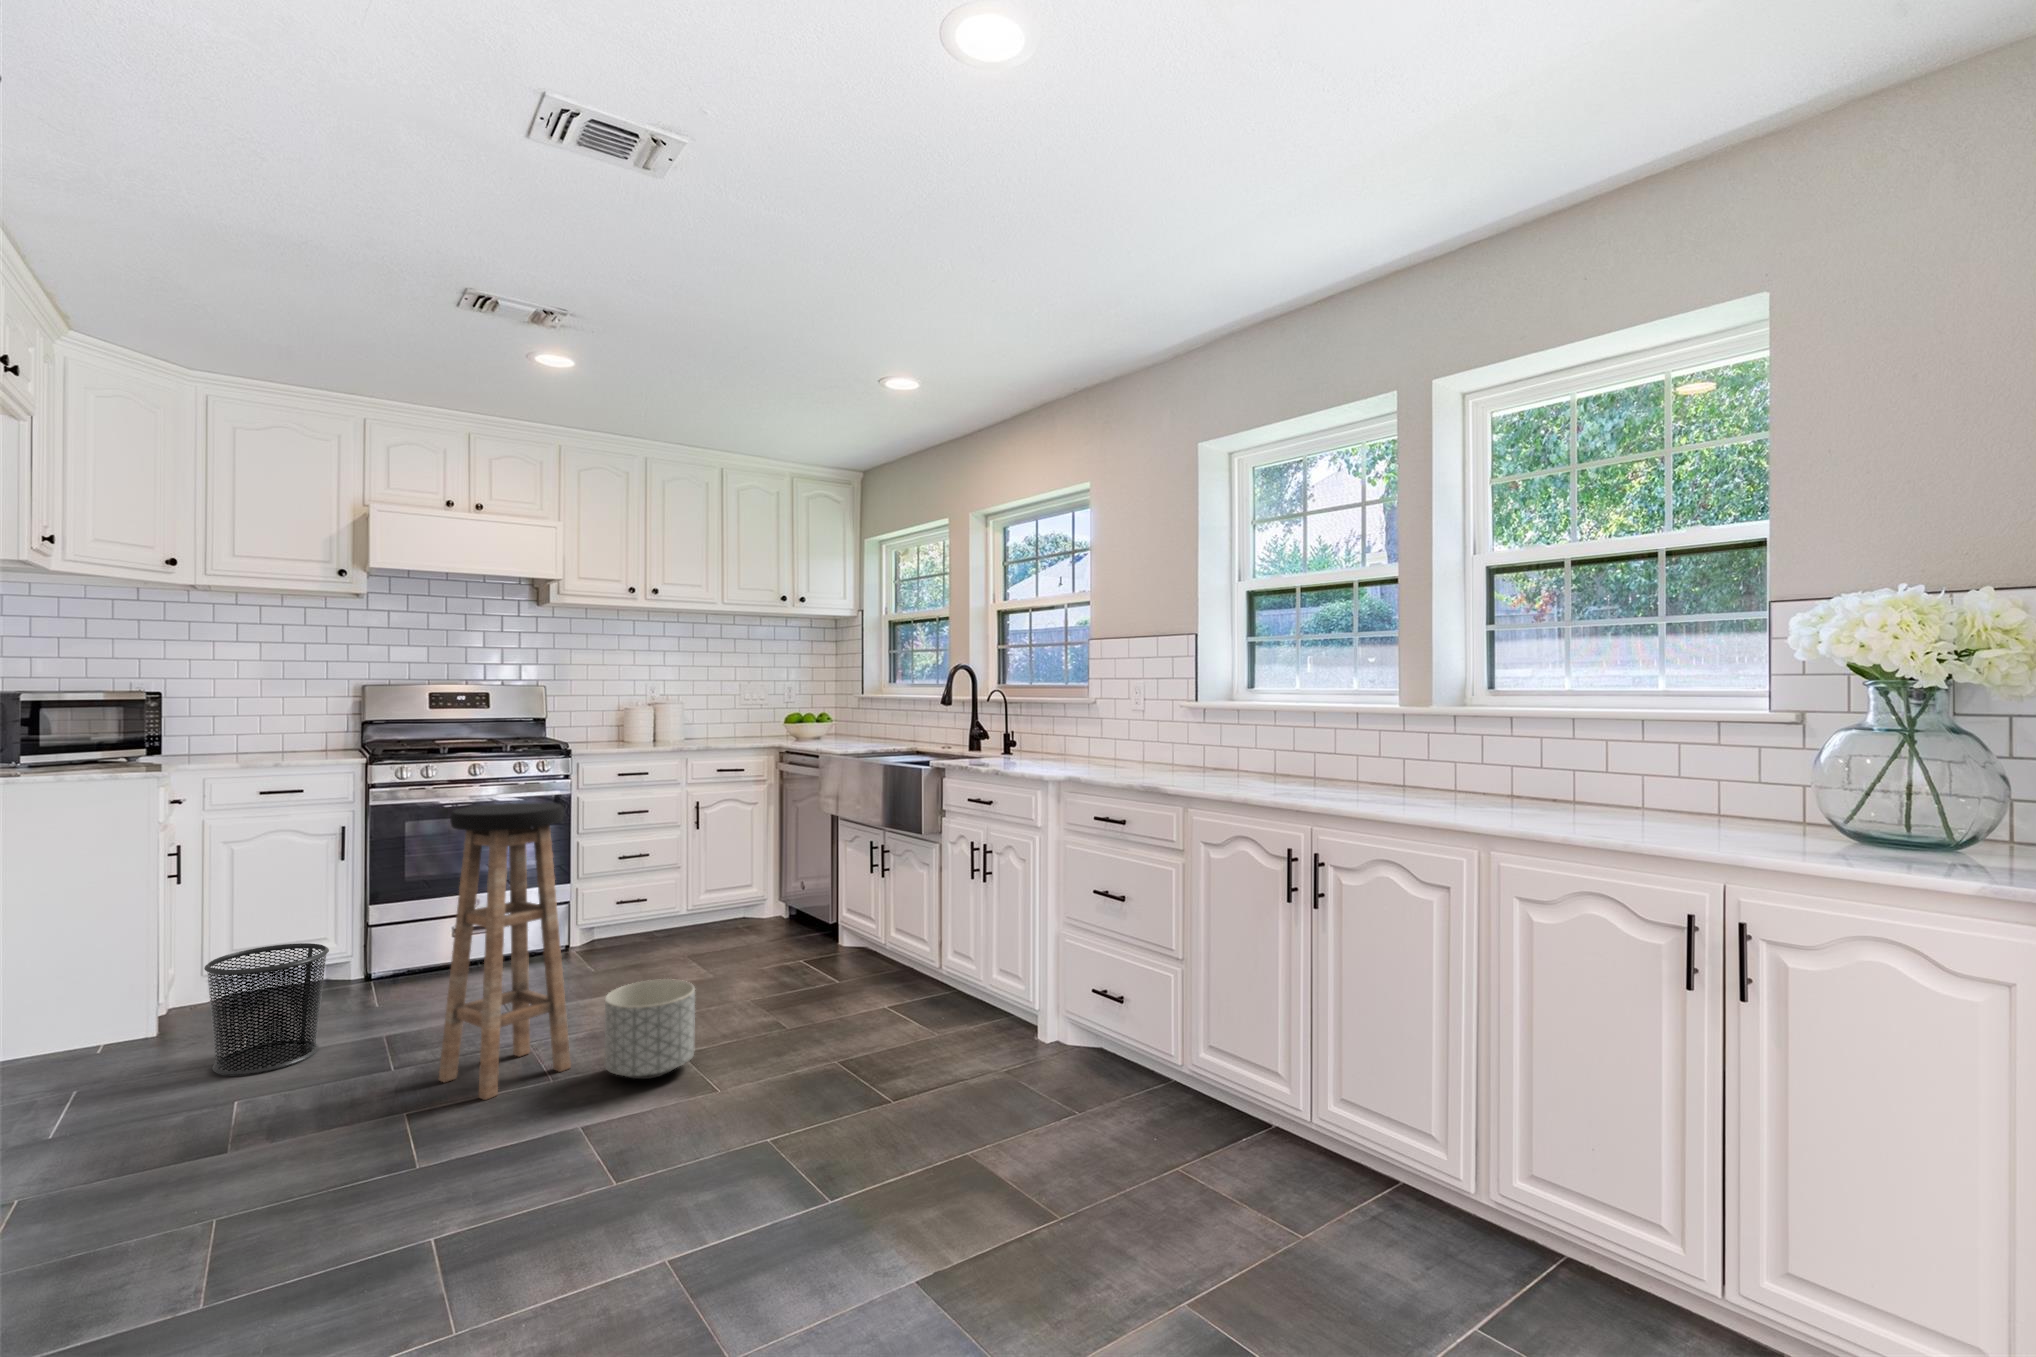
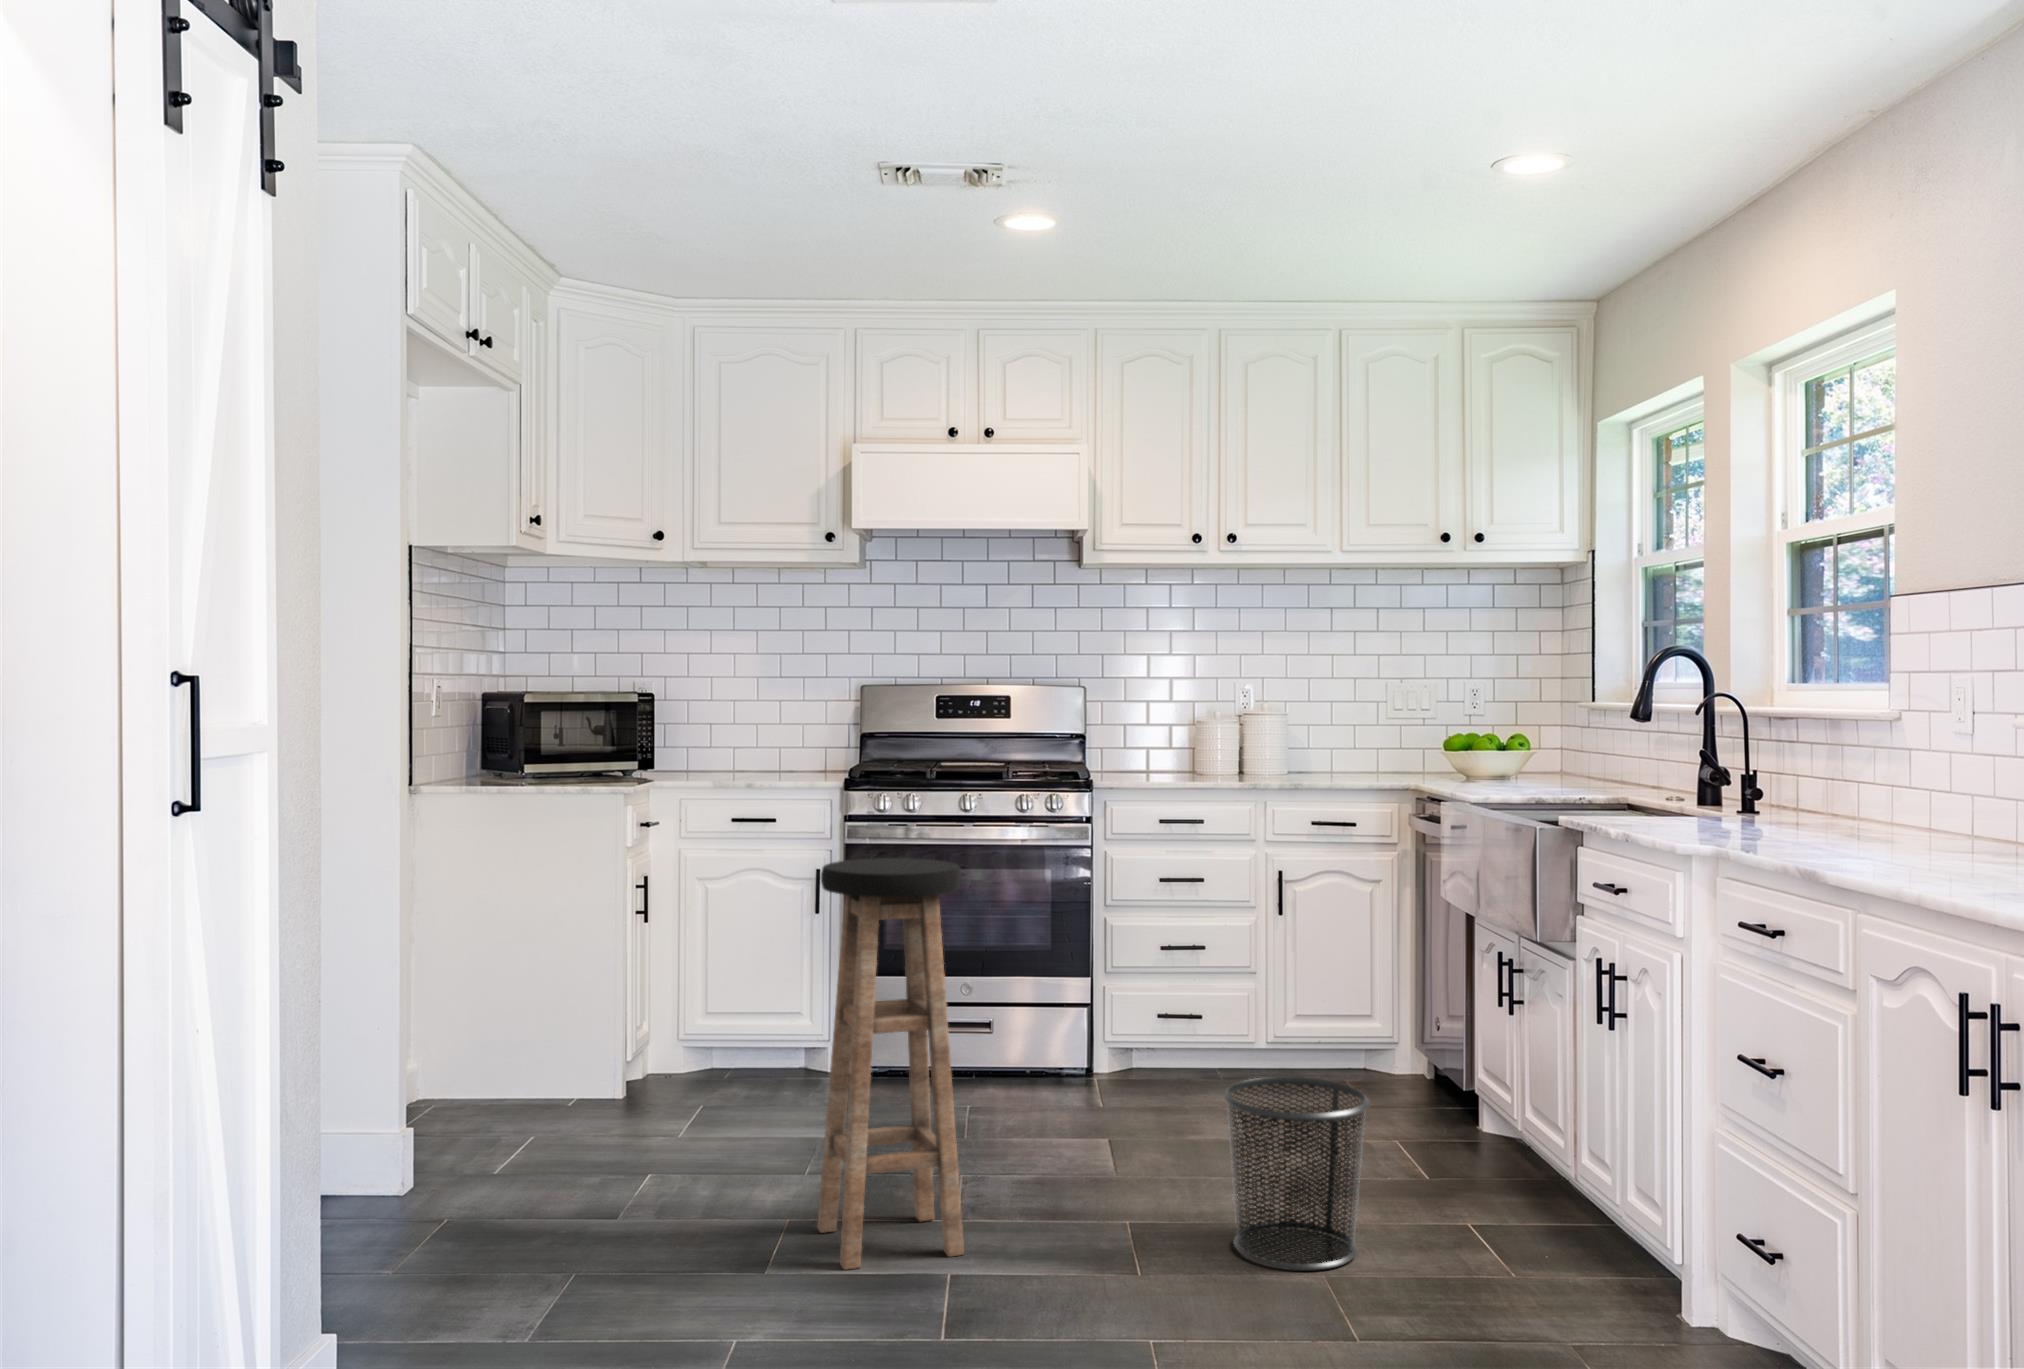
waste bin: present [204,943,329,1076] -> present [1224,1077,1369,1271]
planter: present [605,979,695,1079] -> none [987,1149,1116,1300]

